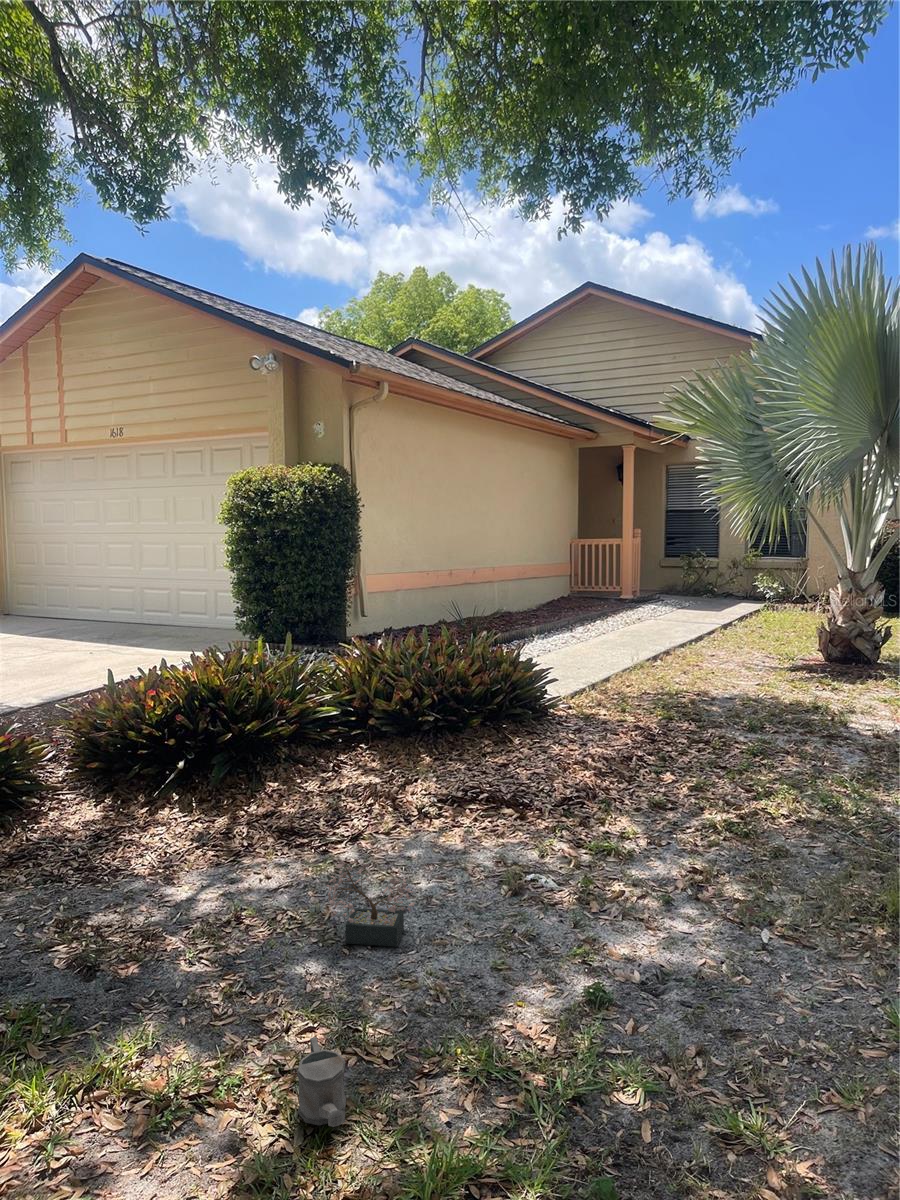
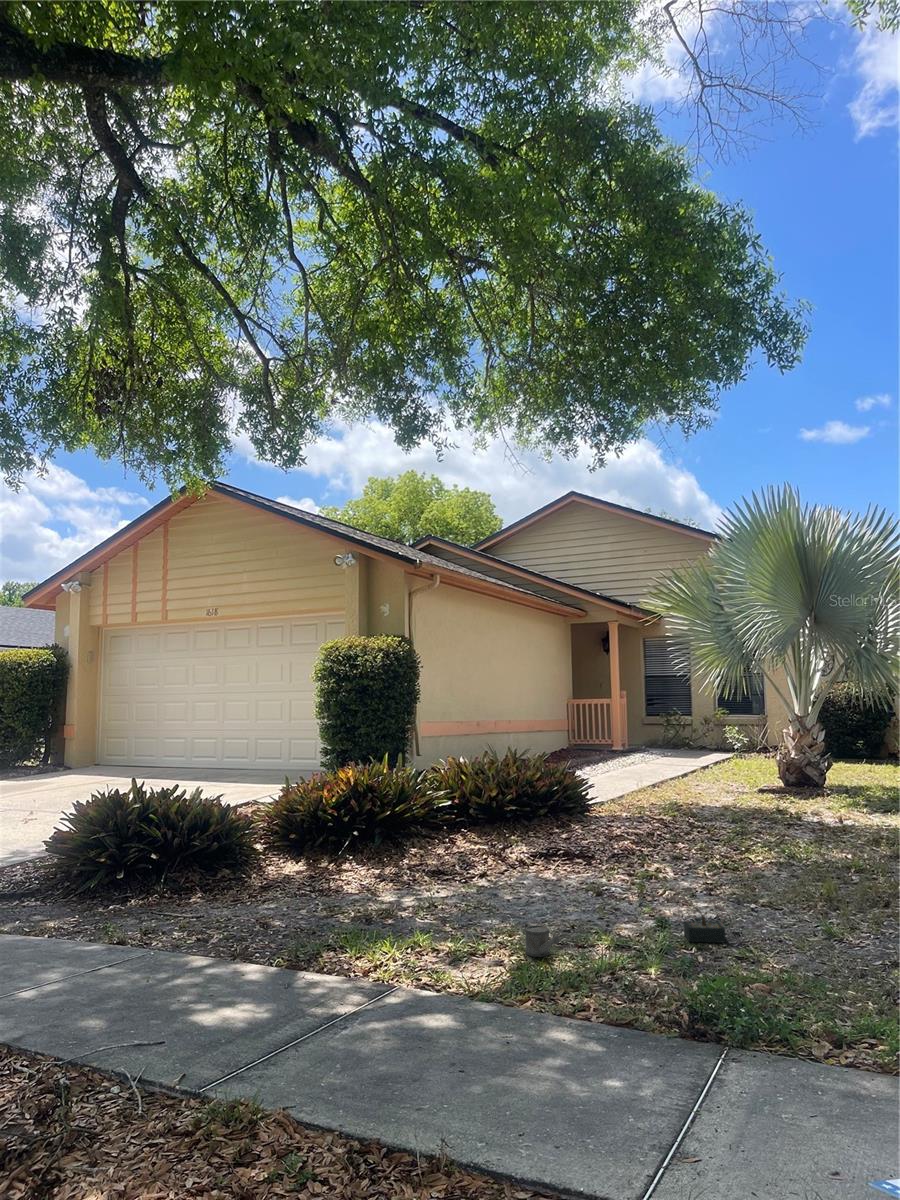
decorative plant: present [327,857,415,947] -> present [669,885,733,943]

